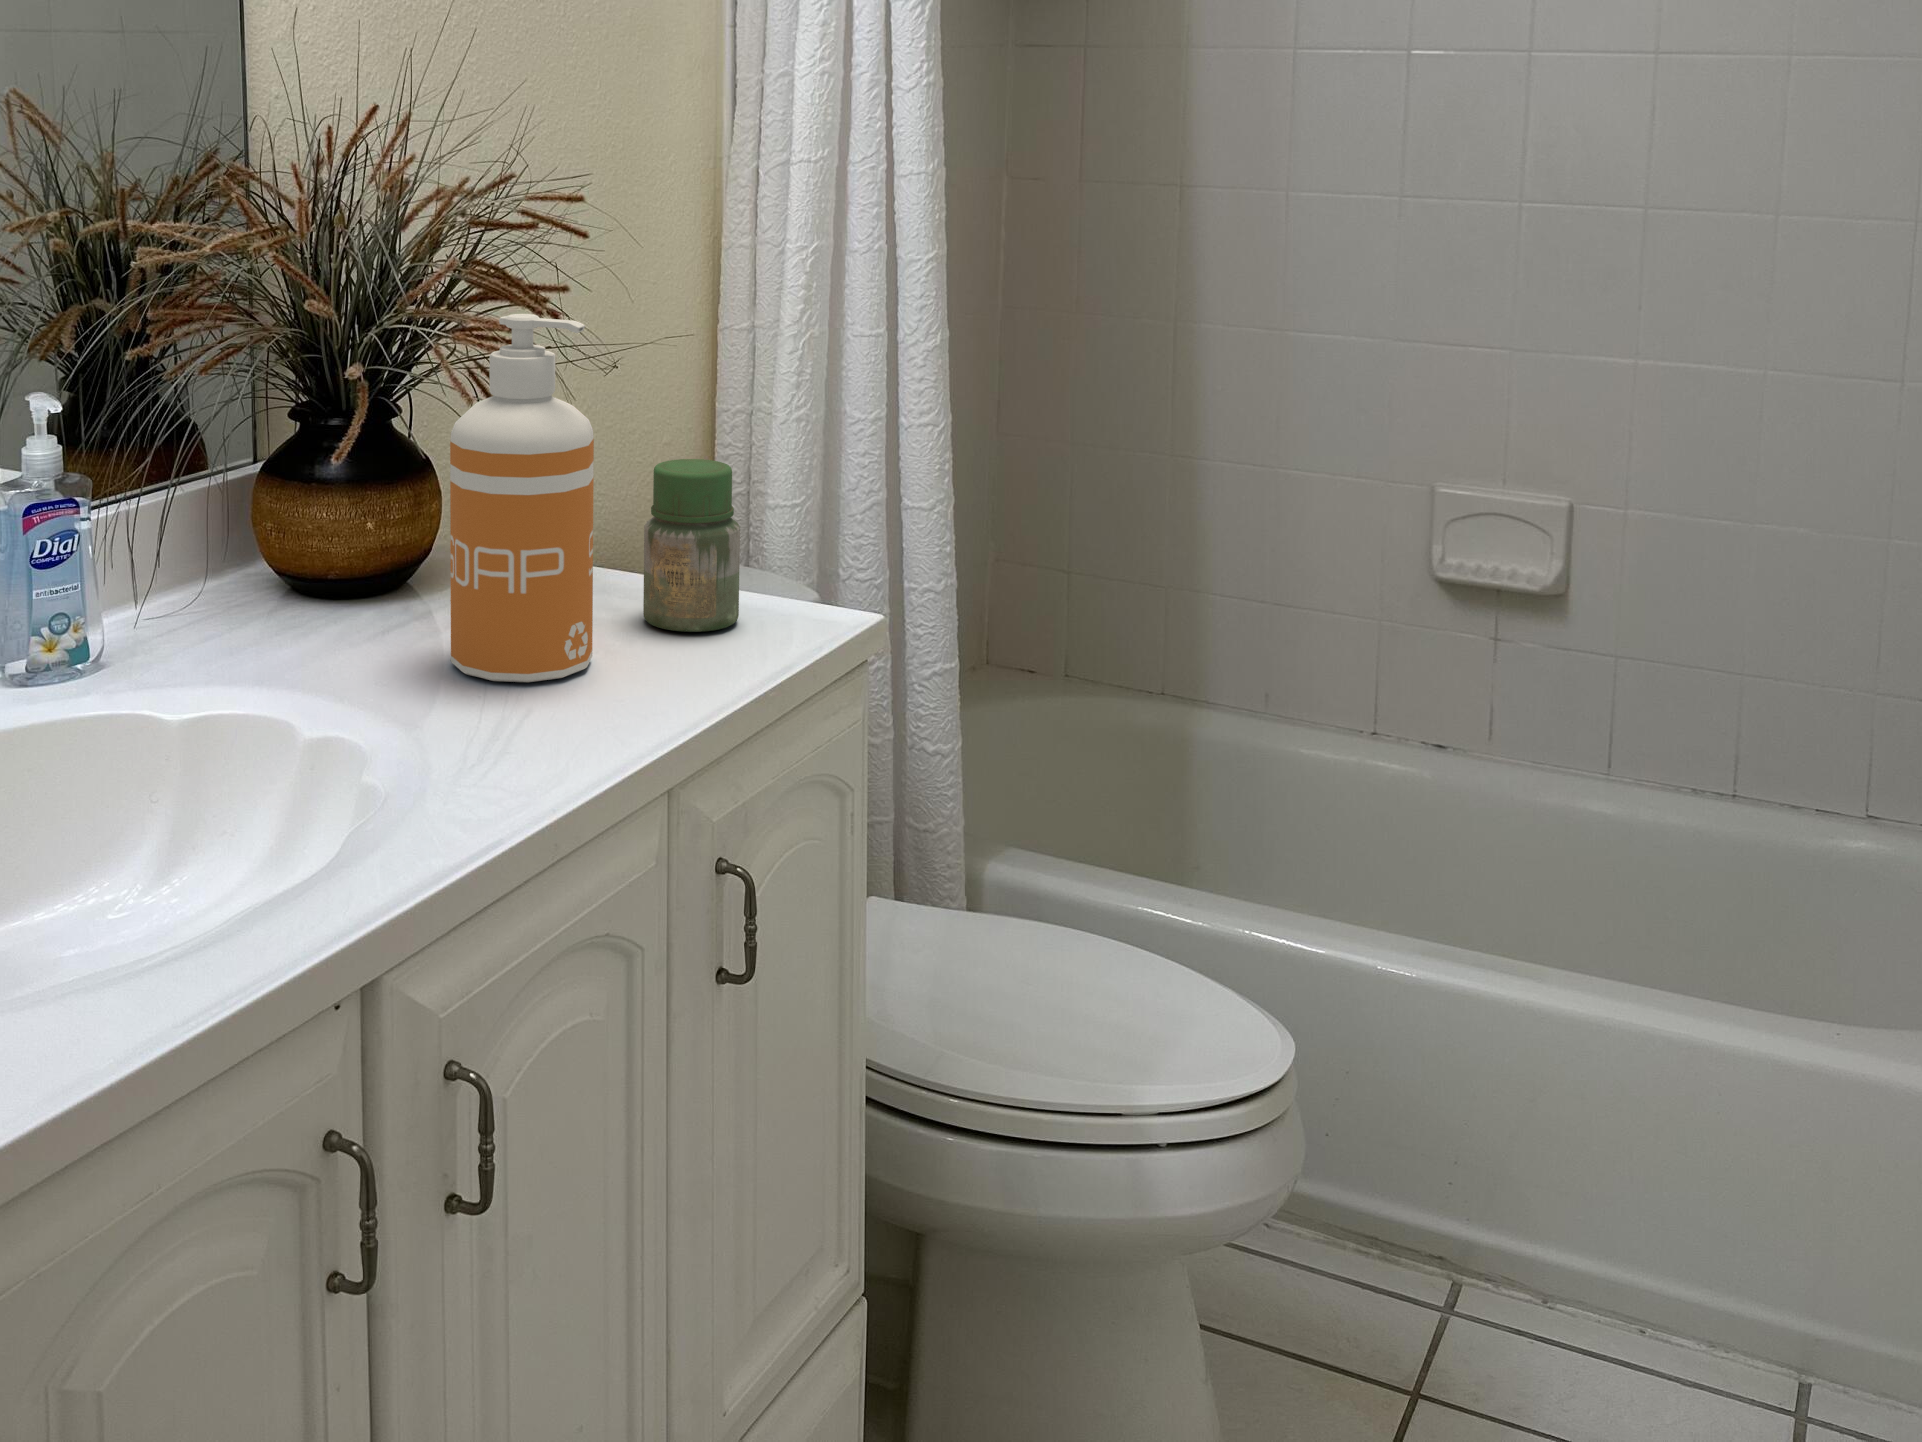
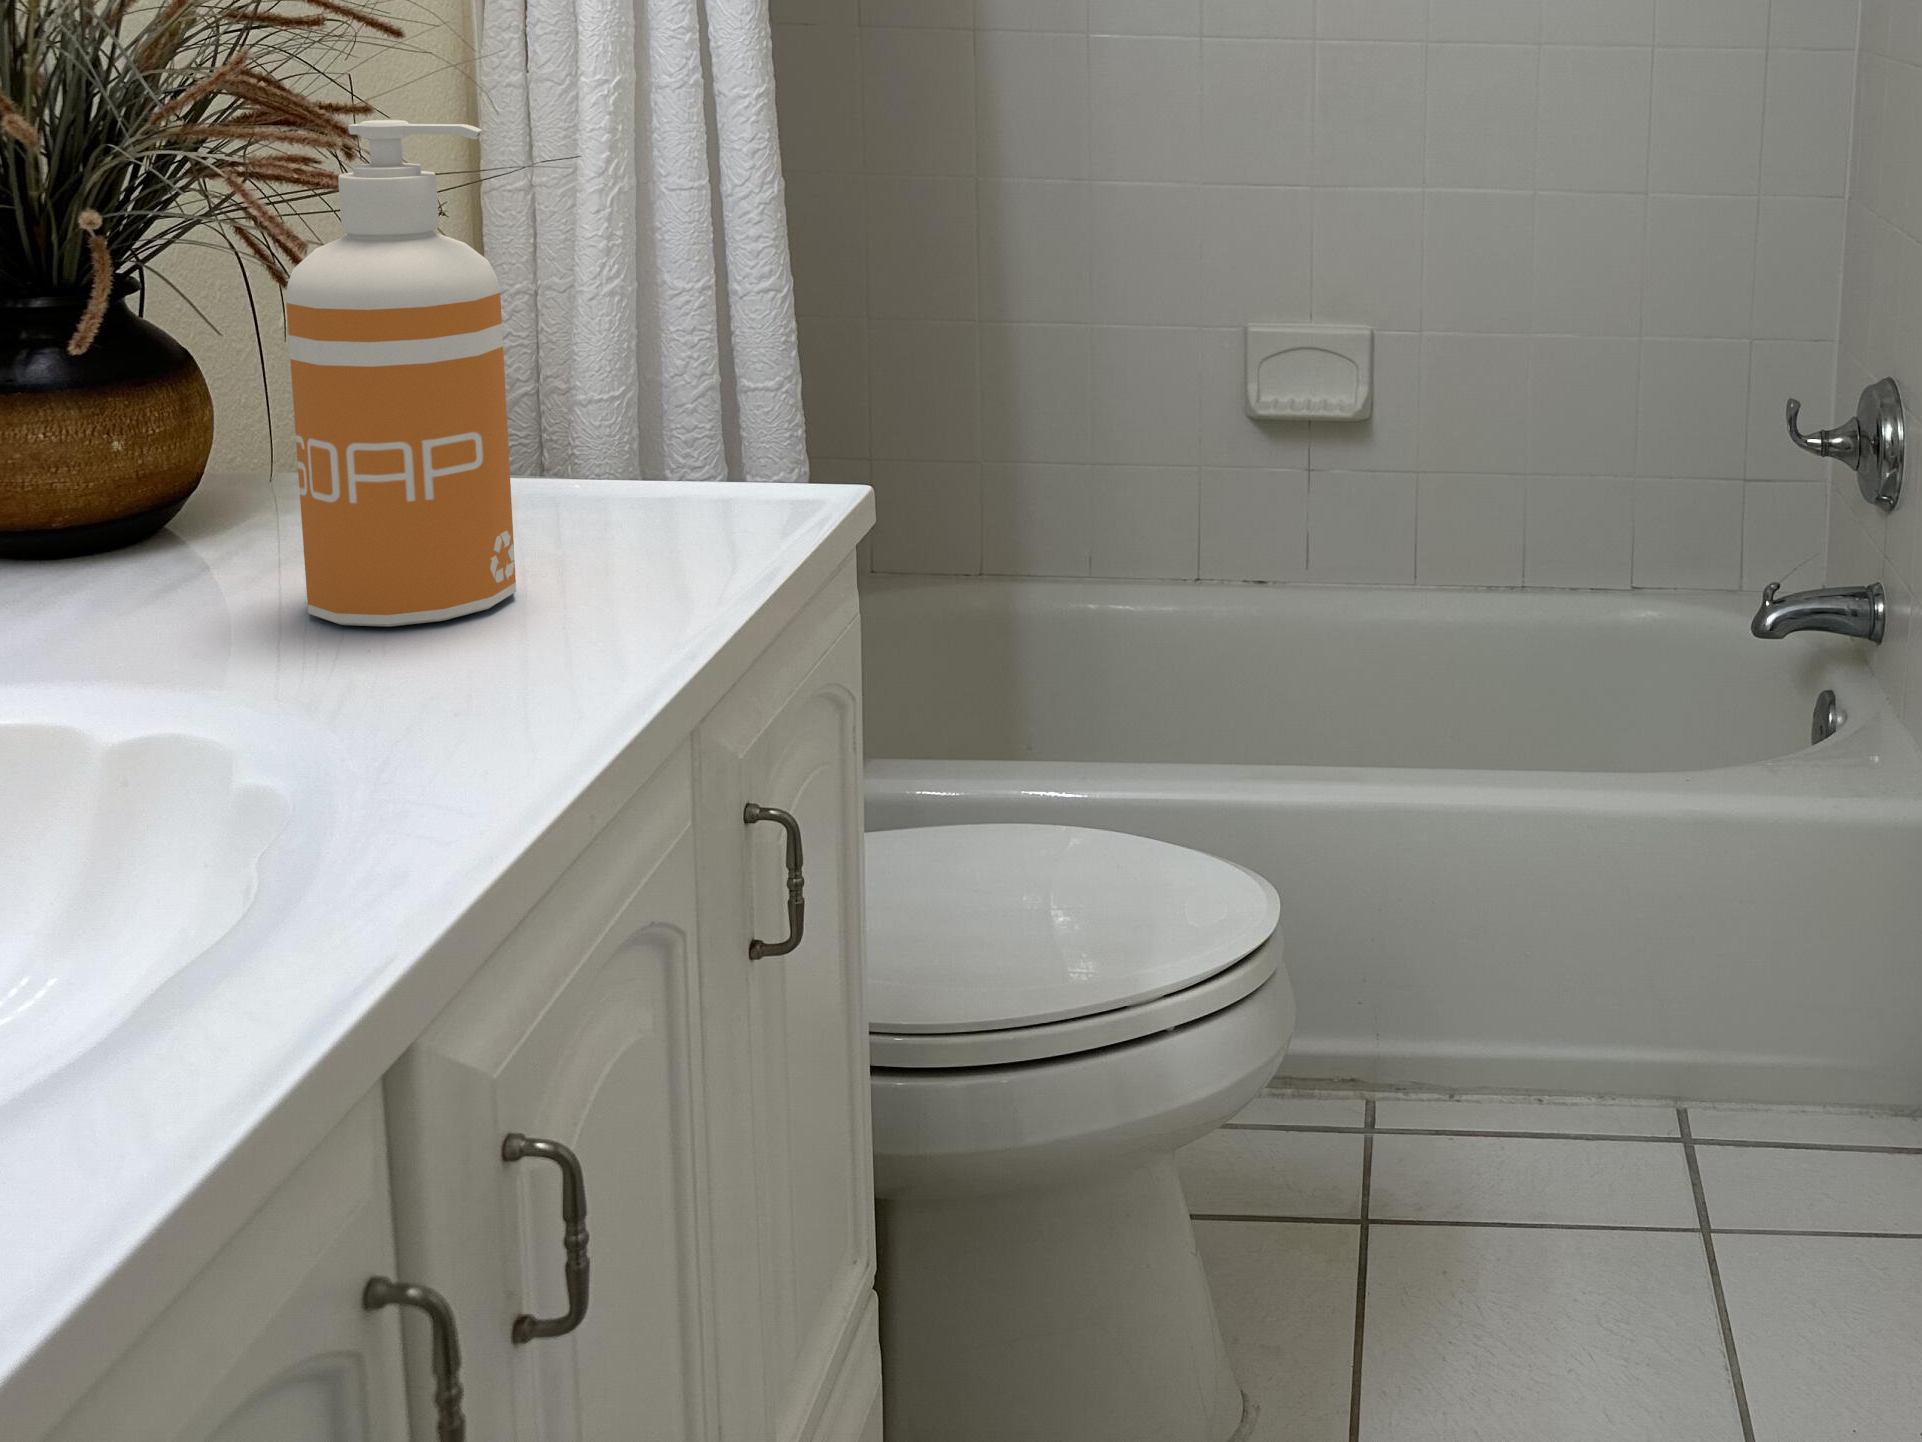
jar: present [643,459,740,632] -> none [538,317,675,537]

